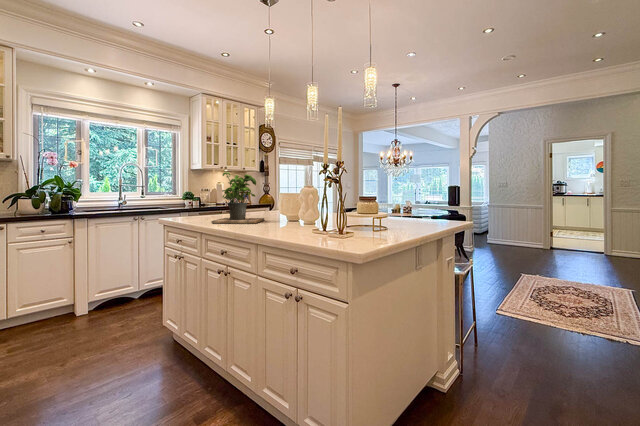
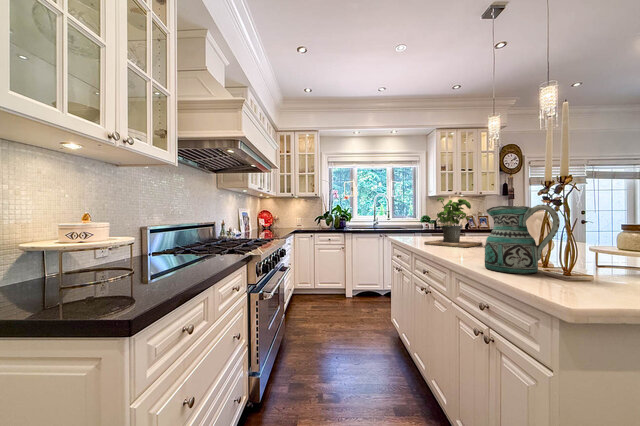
ceramic pitcher: none [293,183,344,240] -> present [485,205,560,274]

